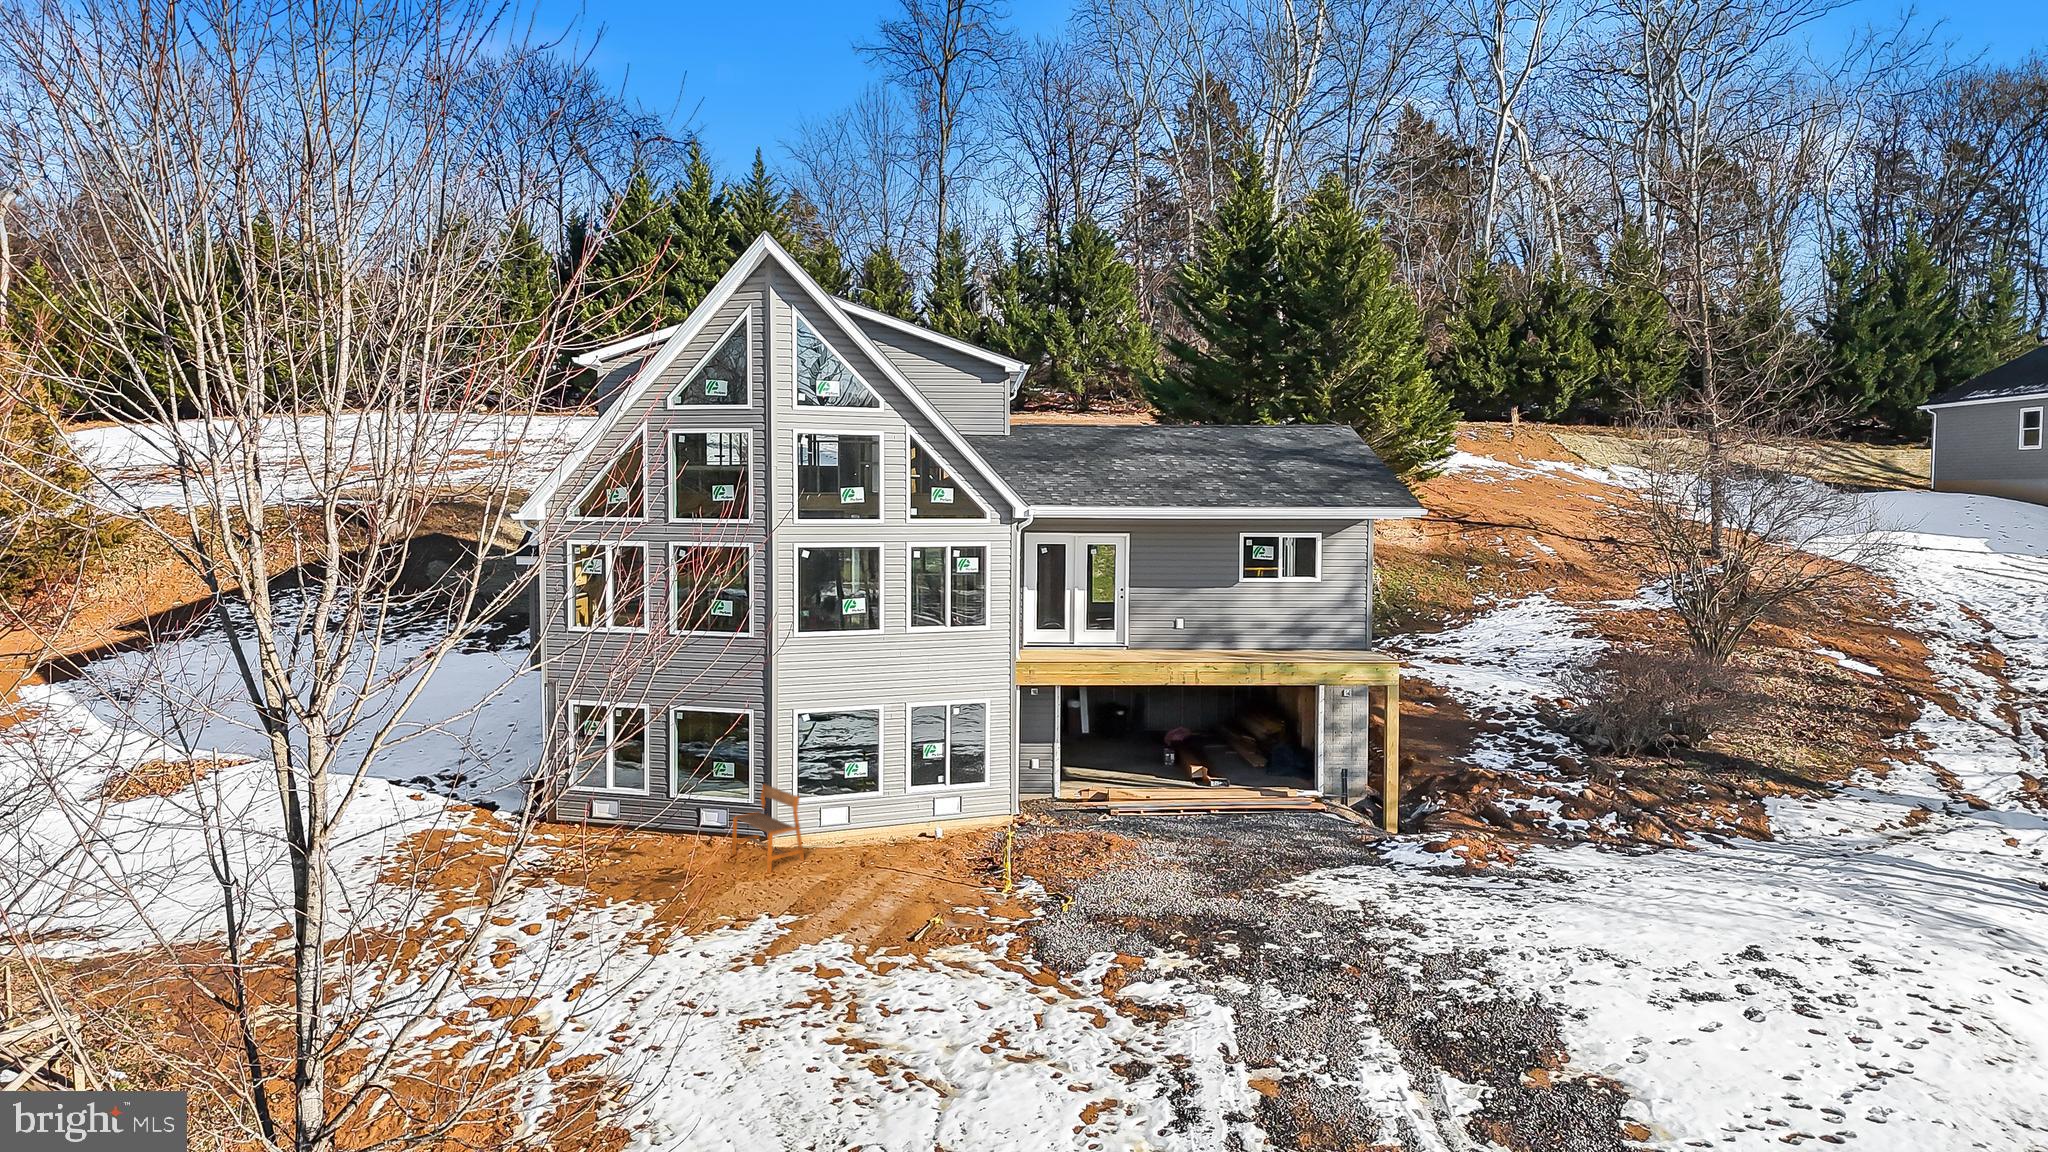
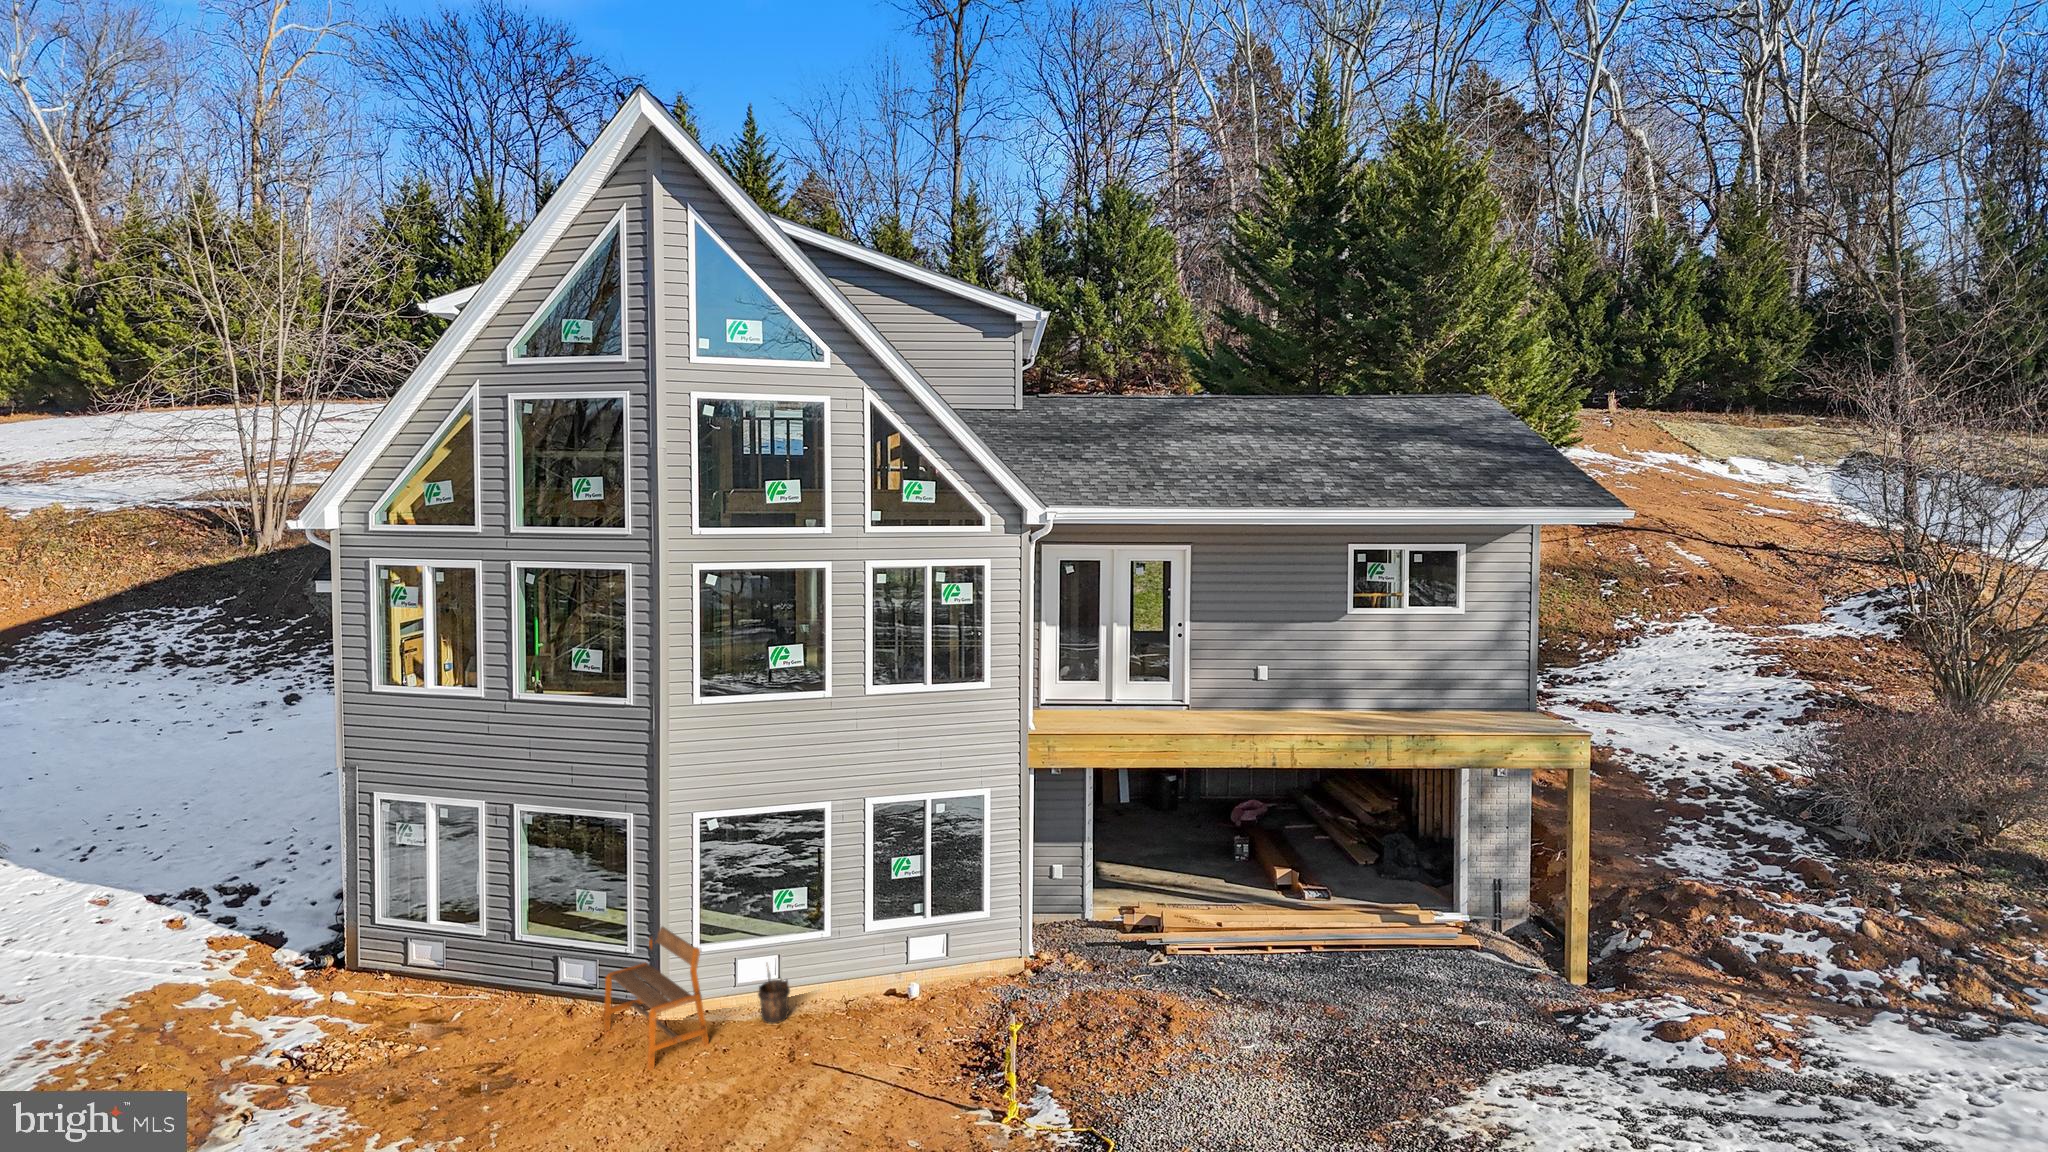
bucket: none [835,812,856,851] -> present [758,970,790,1024]

